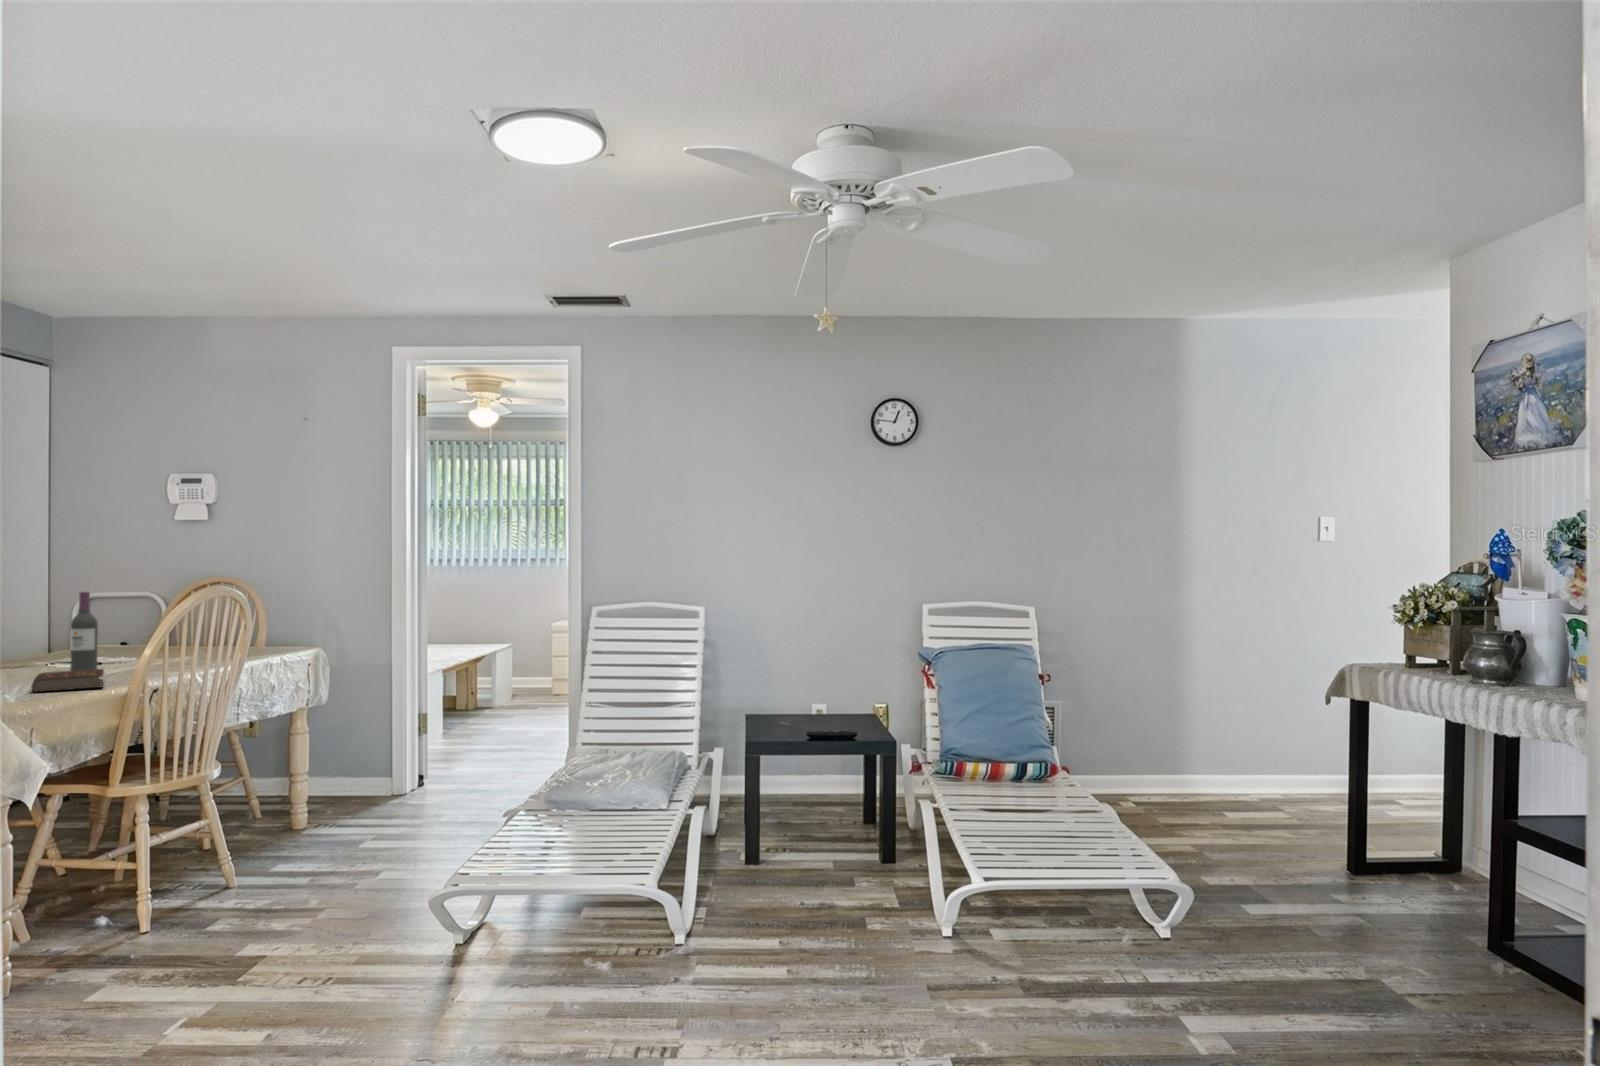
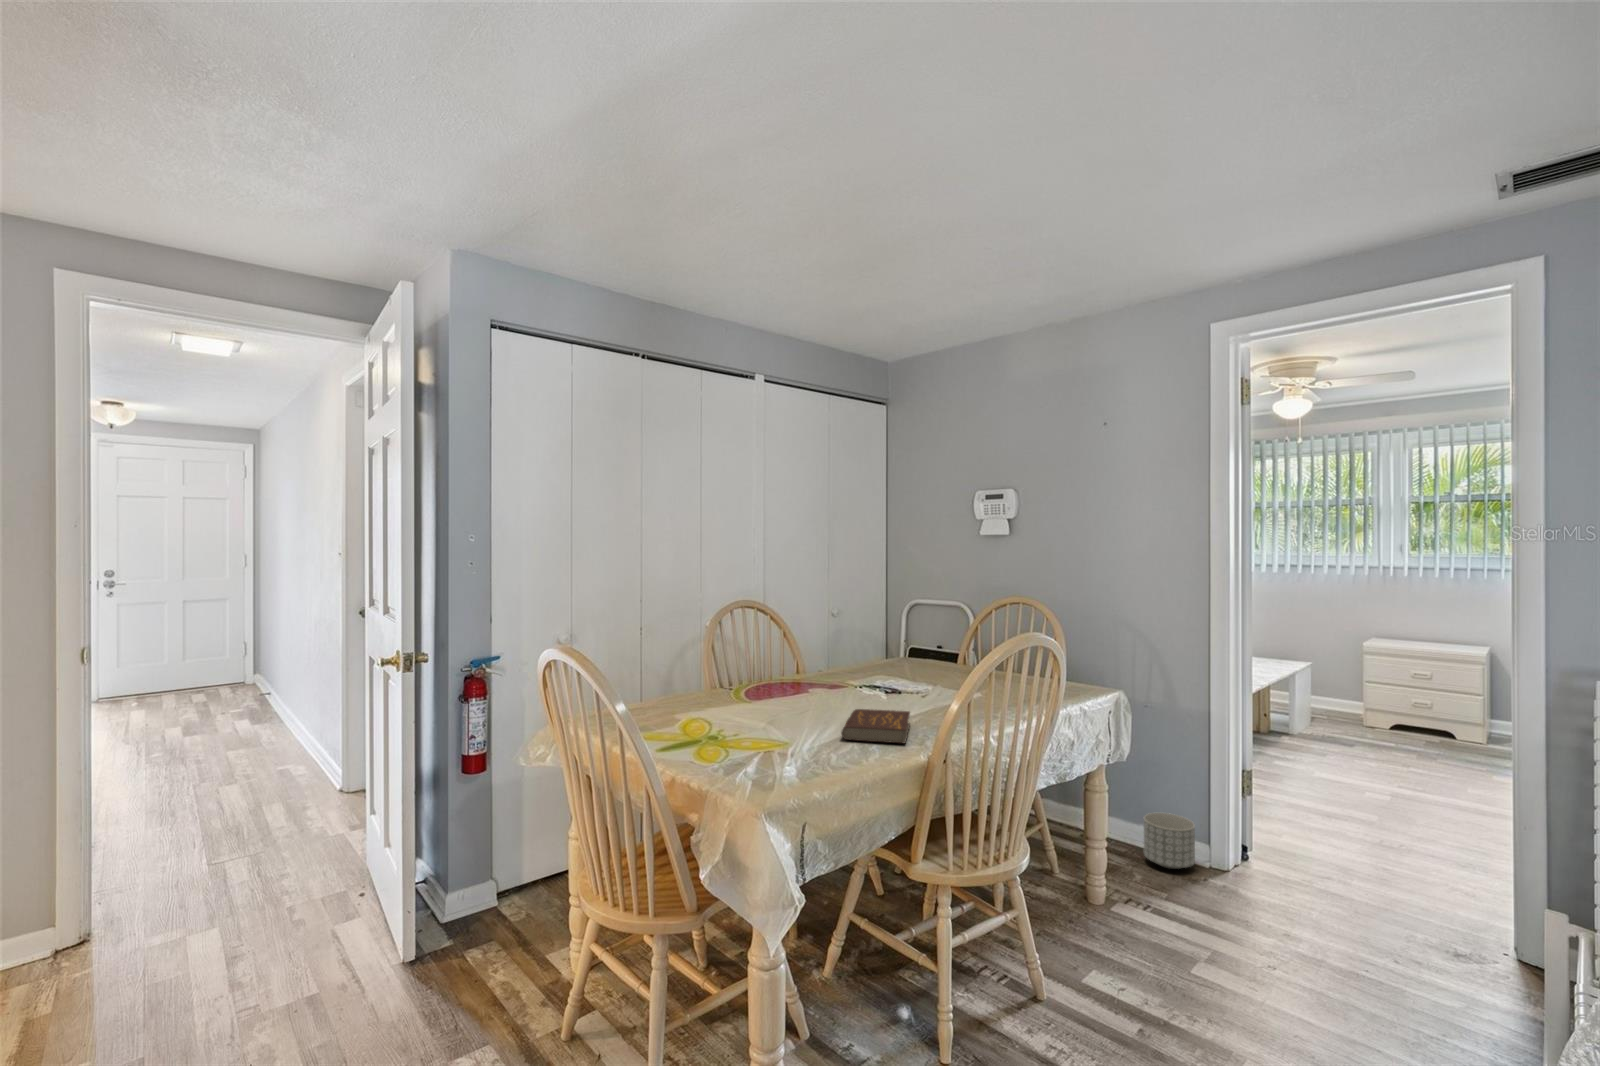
wine bottle: present [70,592,98,671] -> none [885,621,908,712]
planter: none [336,759,379,802] -> present [1144,813,1195,869]

